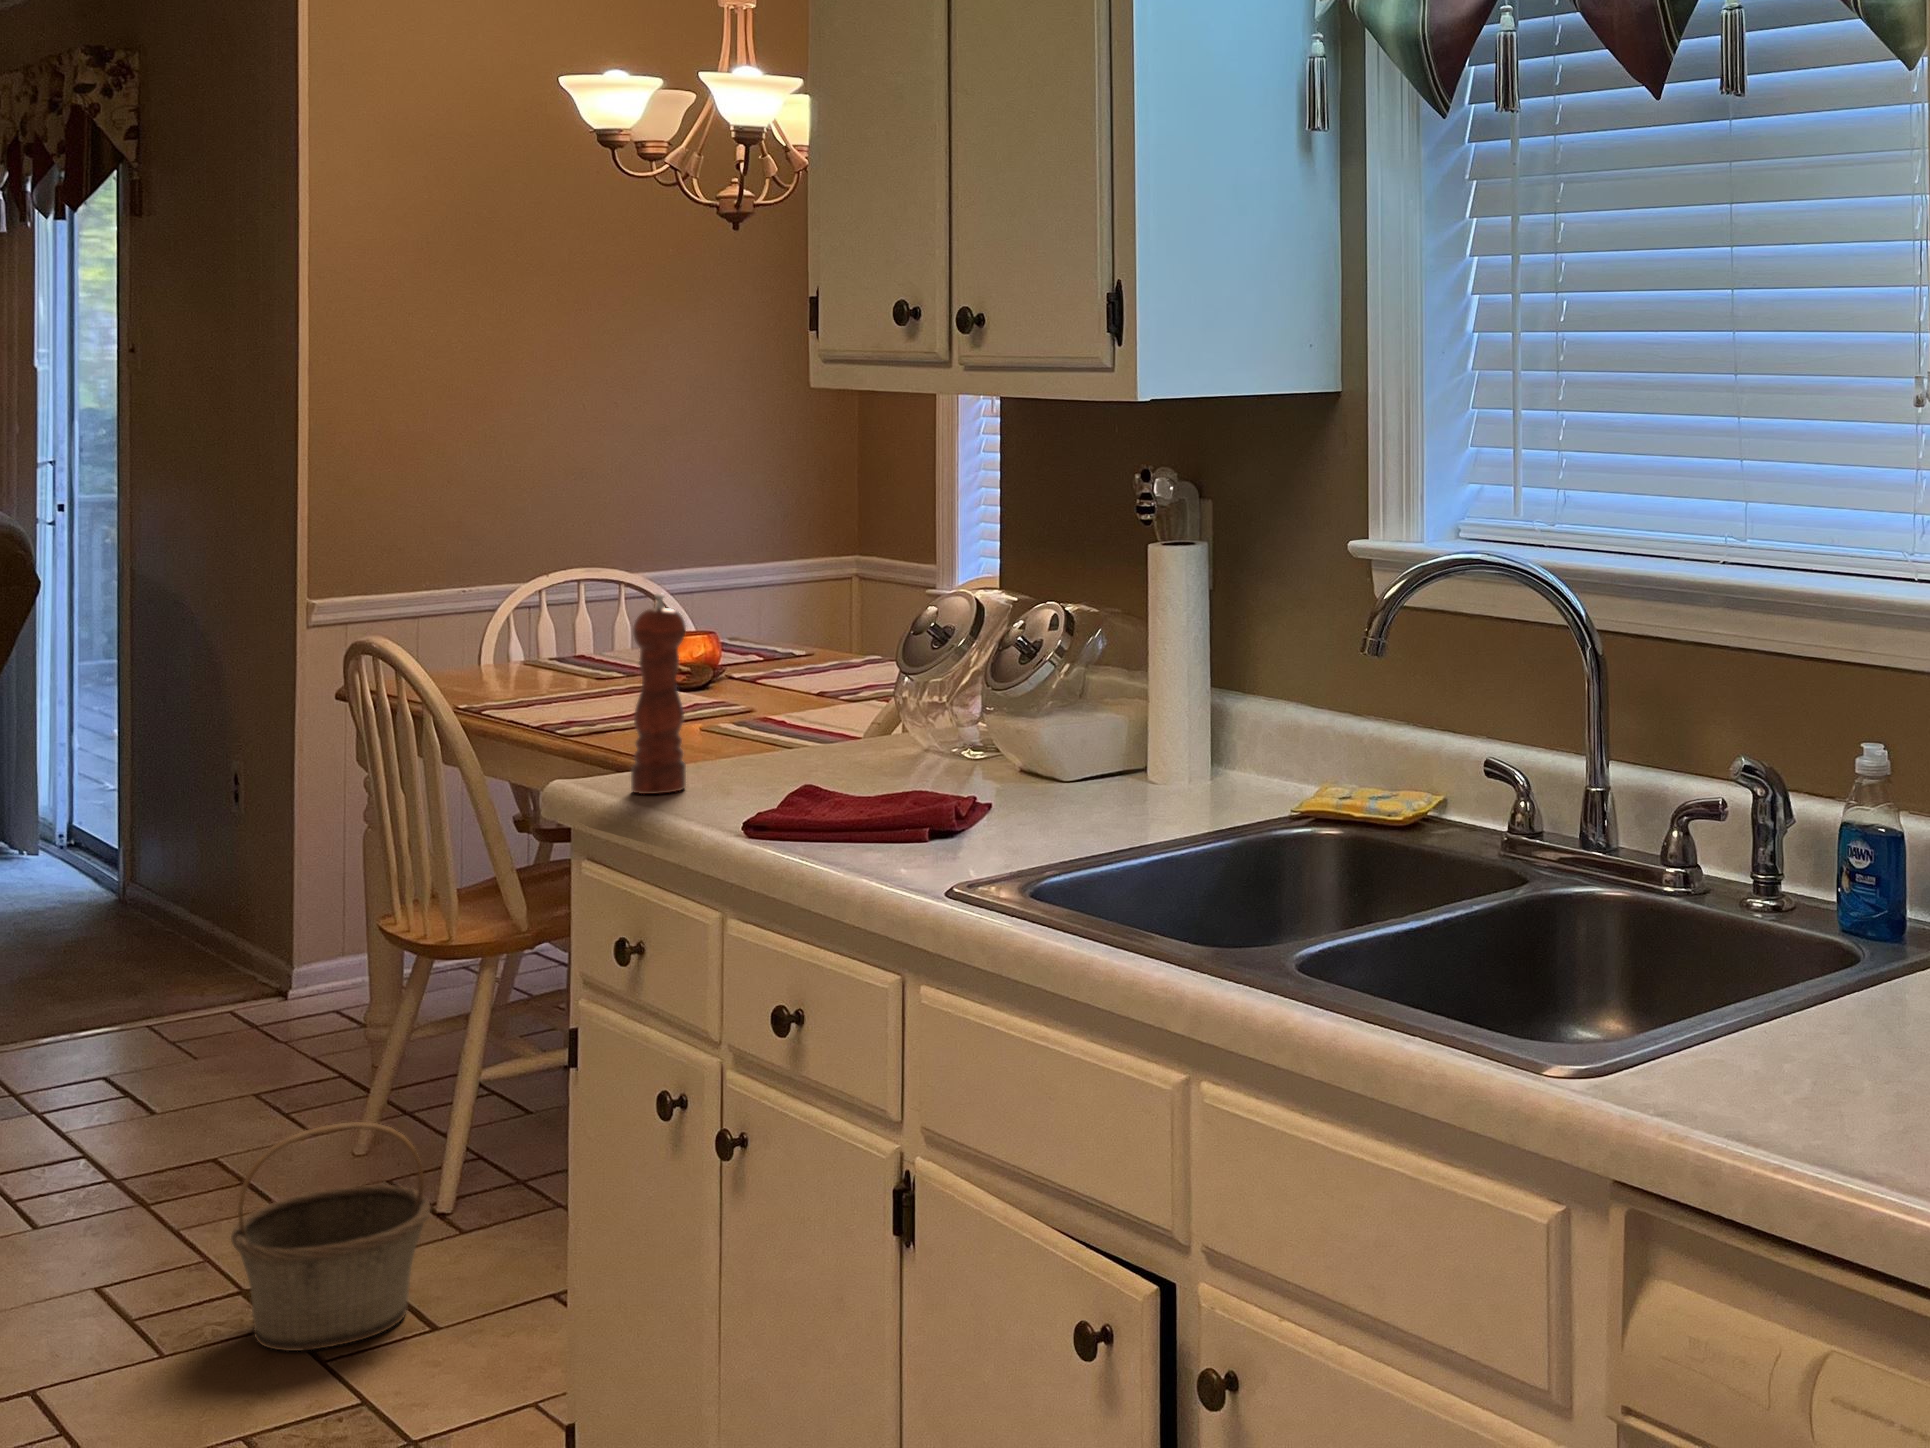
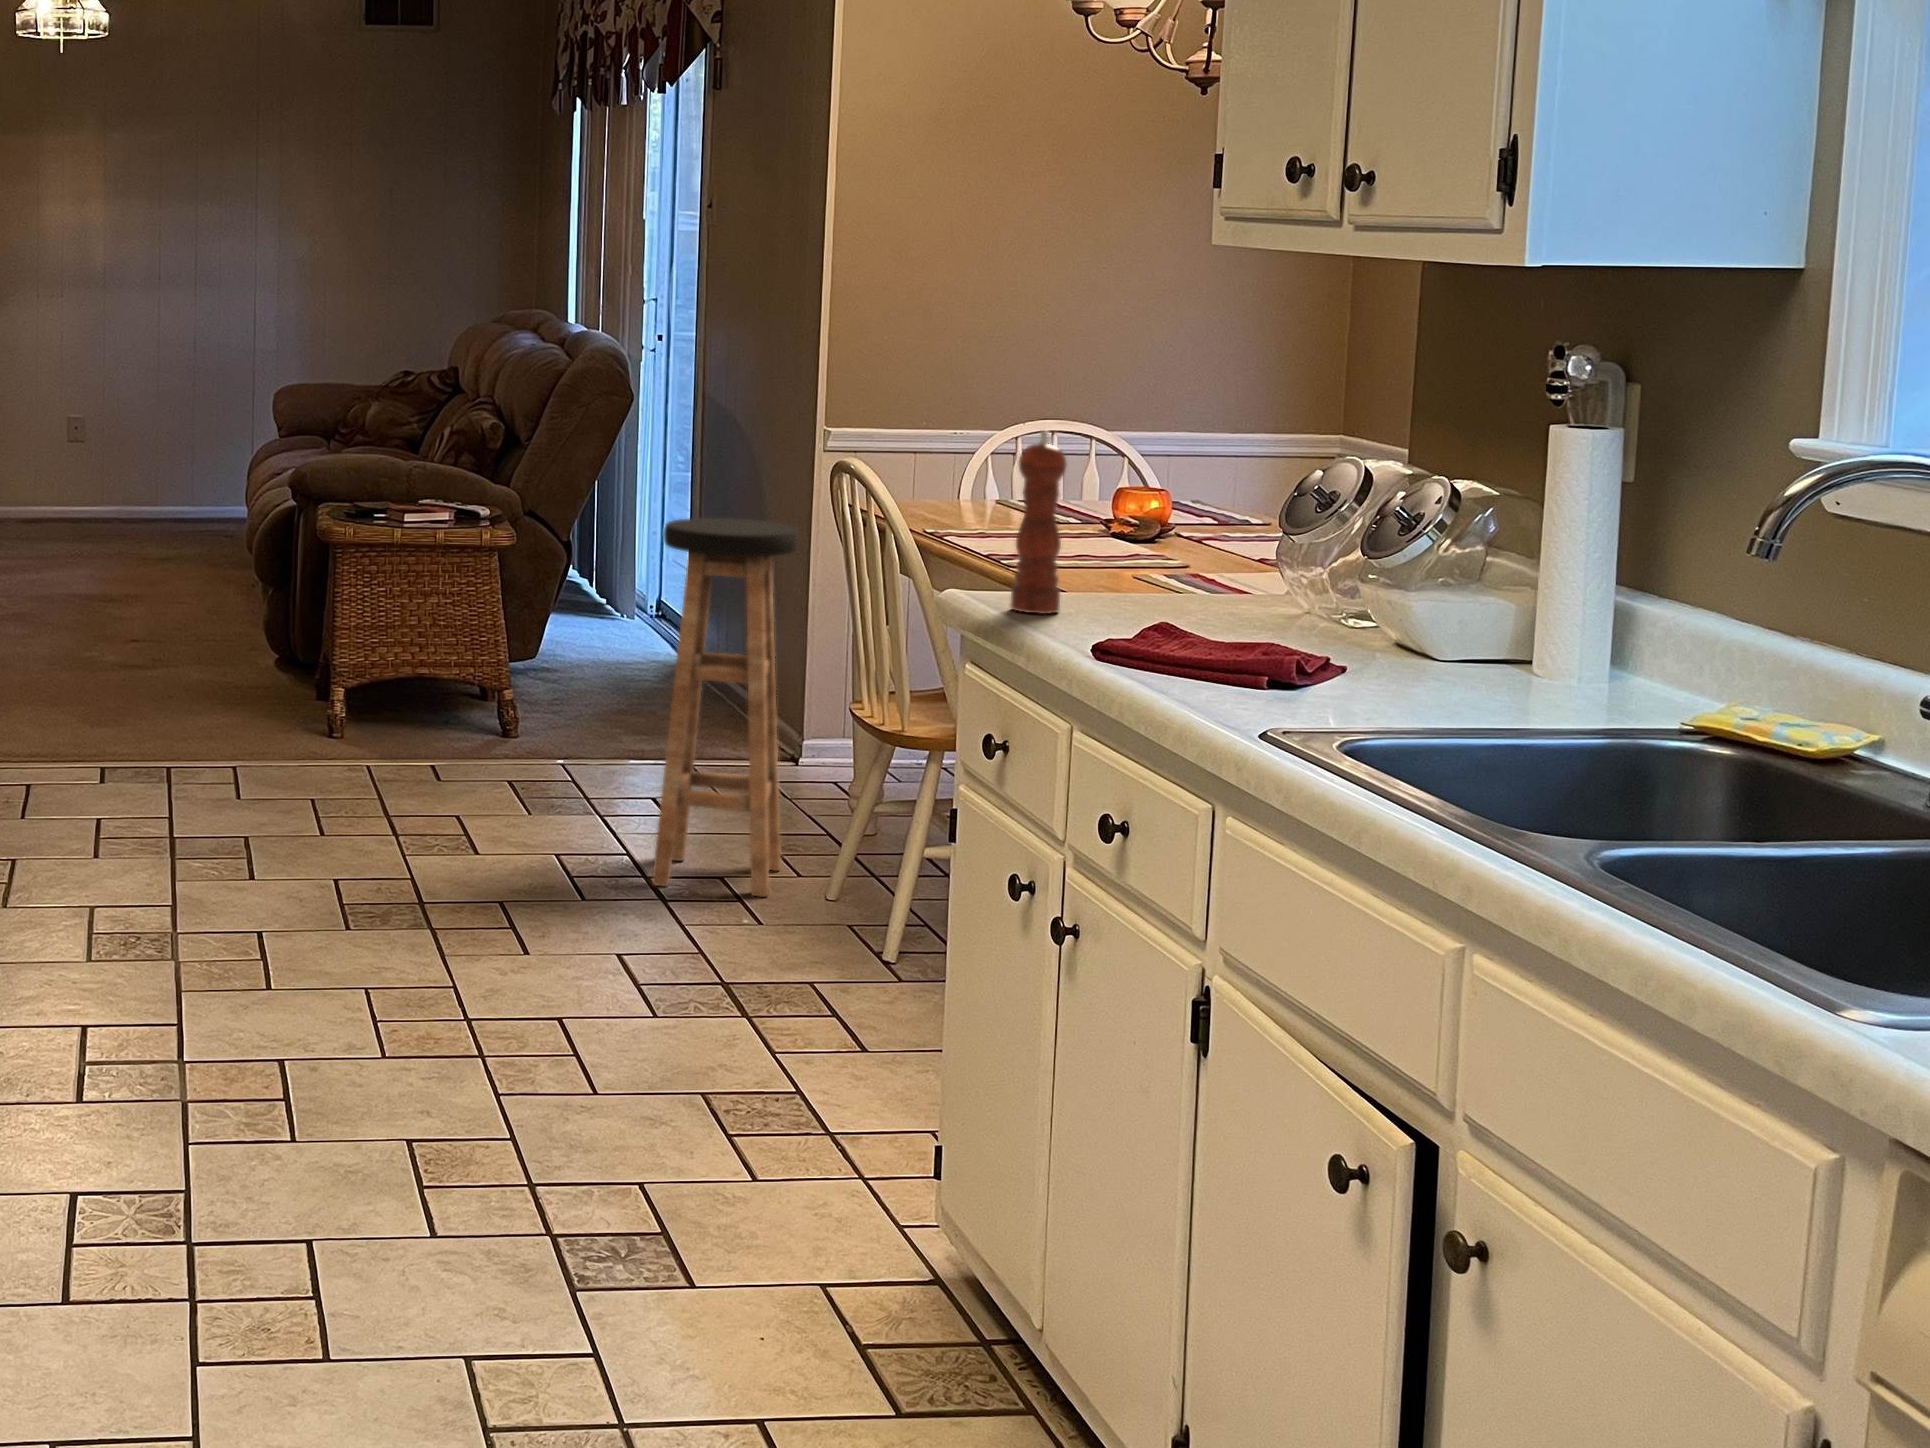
bar stool: none [118,716,297,1181] -> present [652,518,799,897]
basket: present [231,1122,430,1351] -> none [715,868,869,1050]

